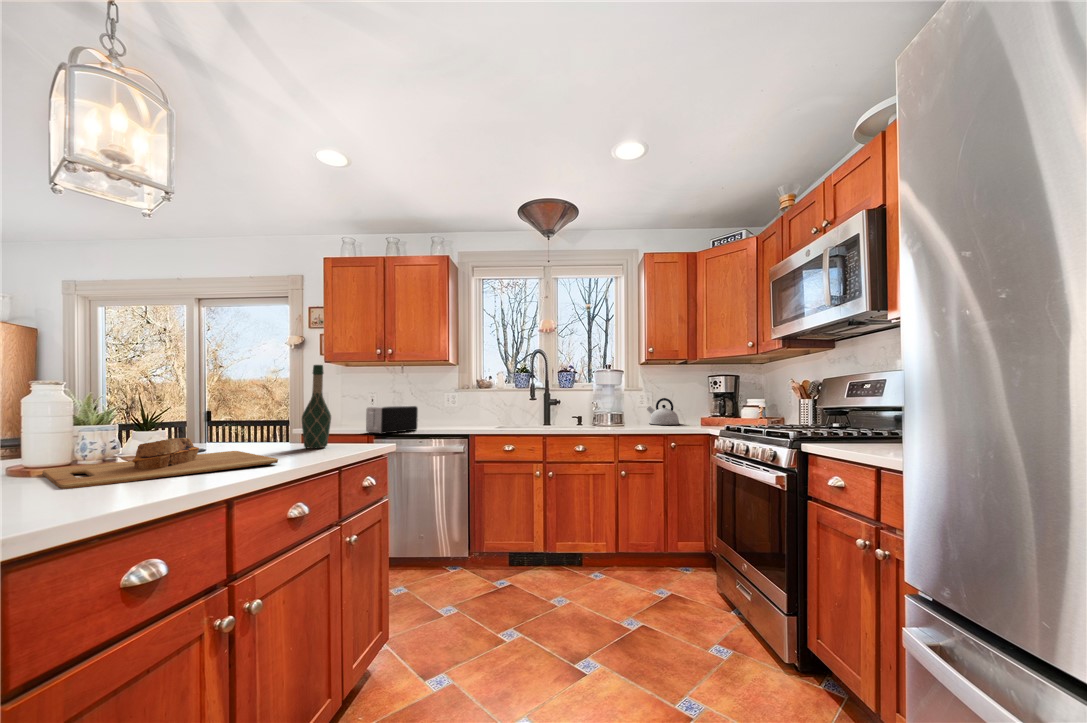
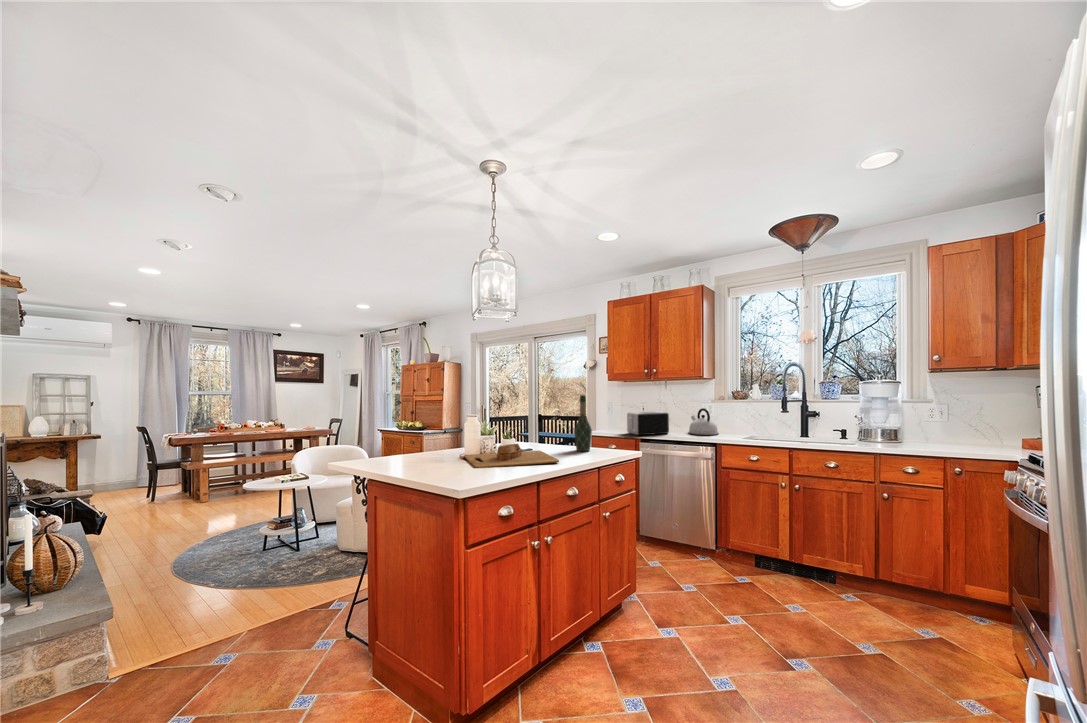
kettle: present [647,398,680,425] -> present [689,408,719,435]

